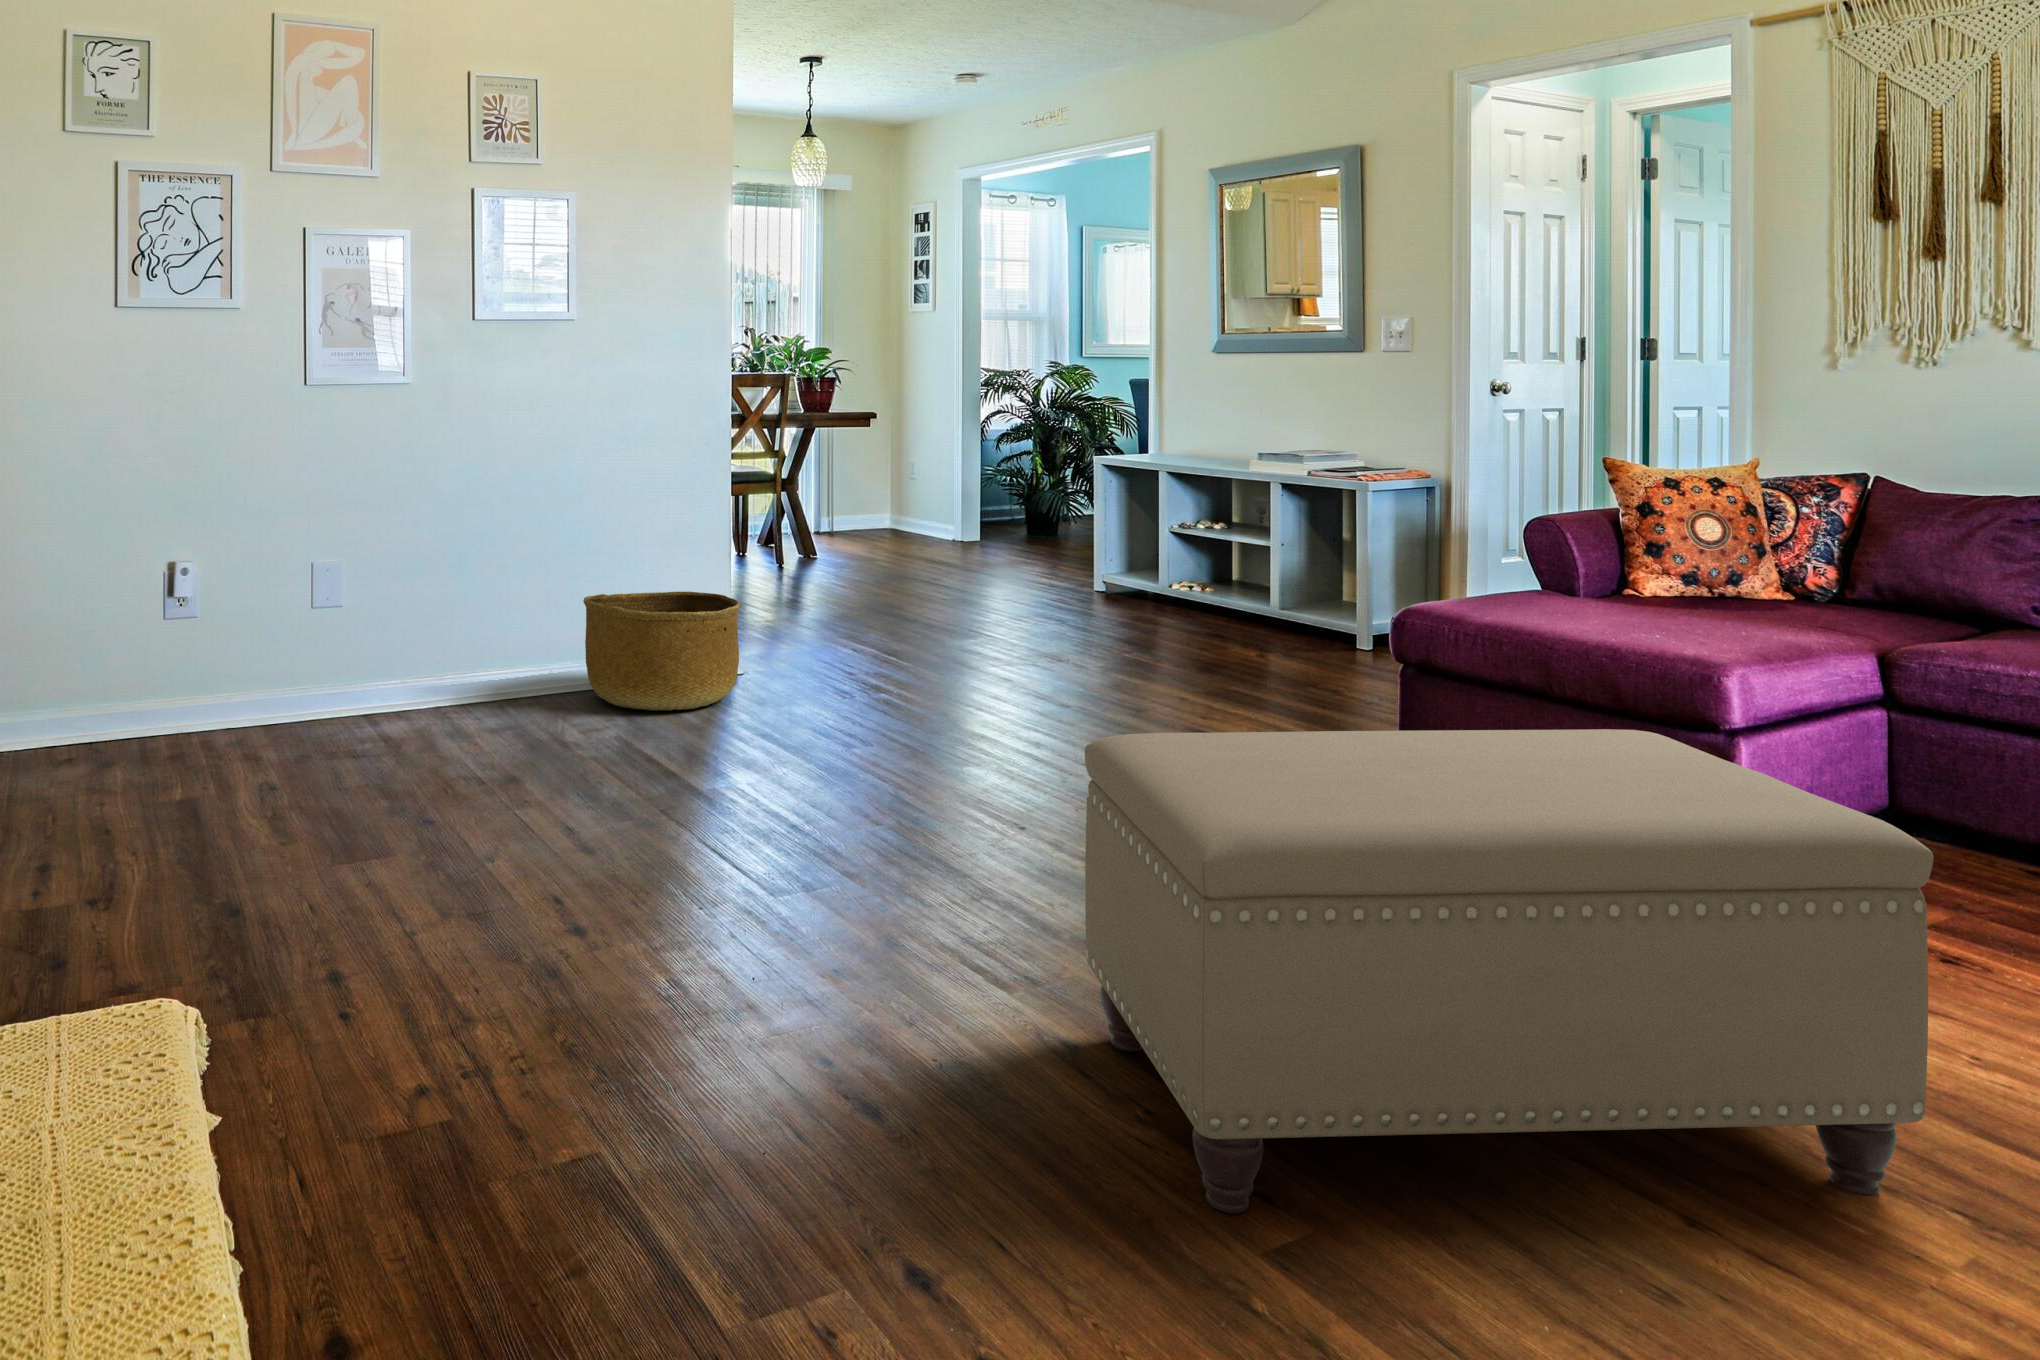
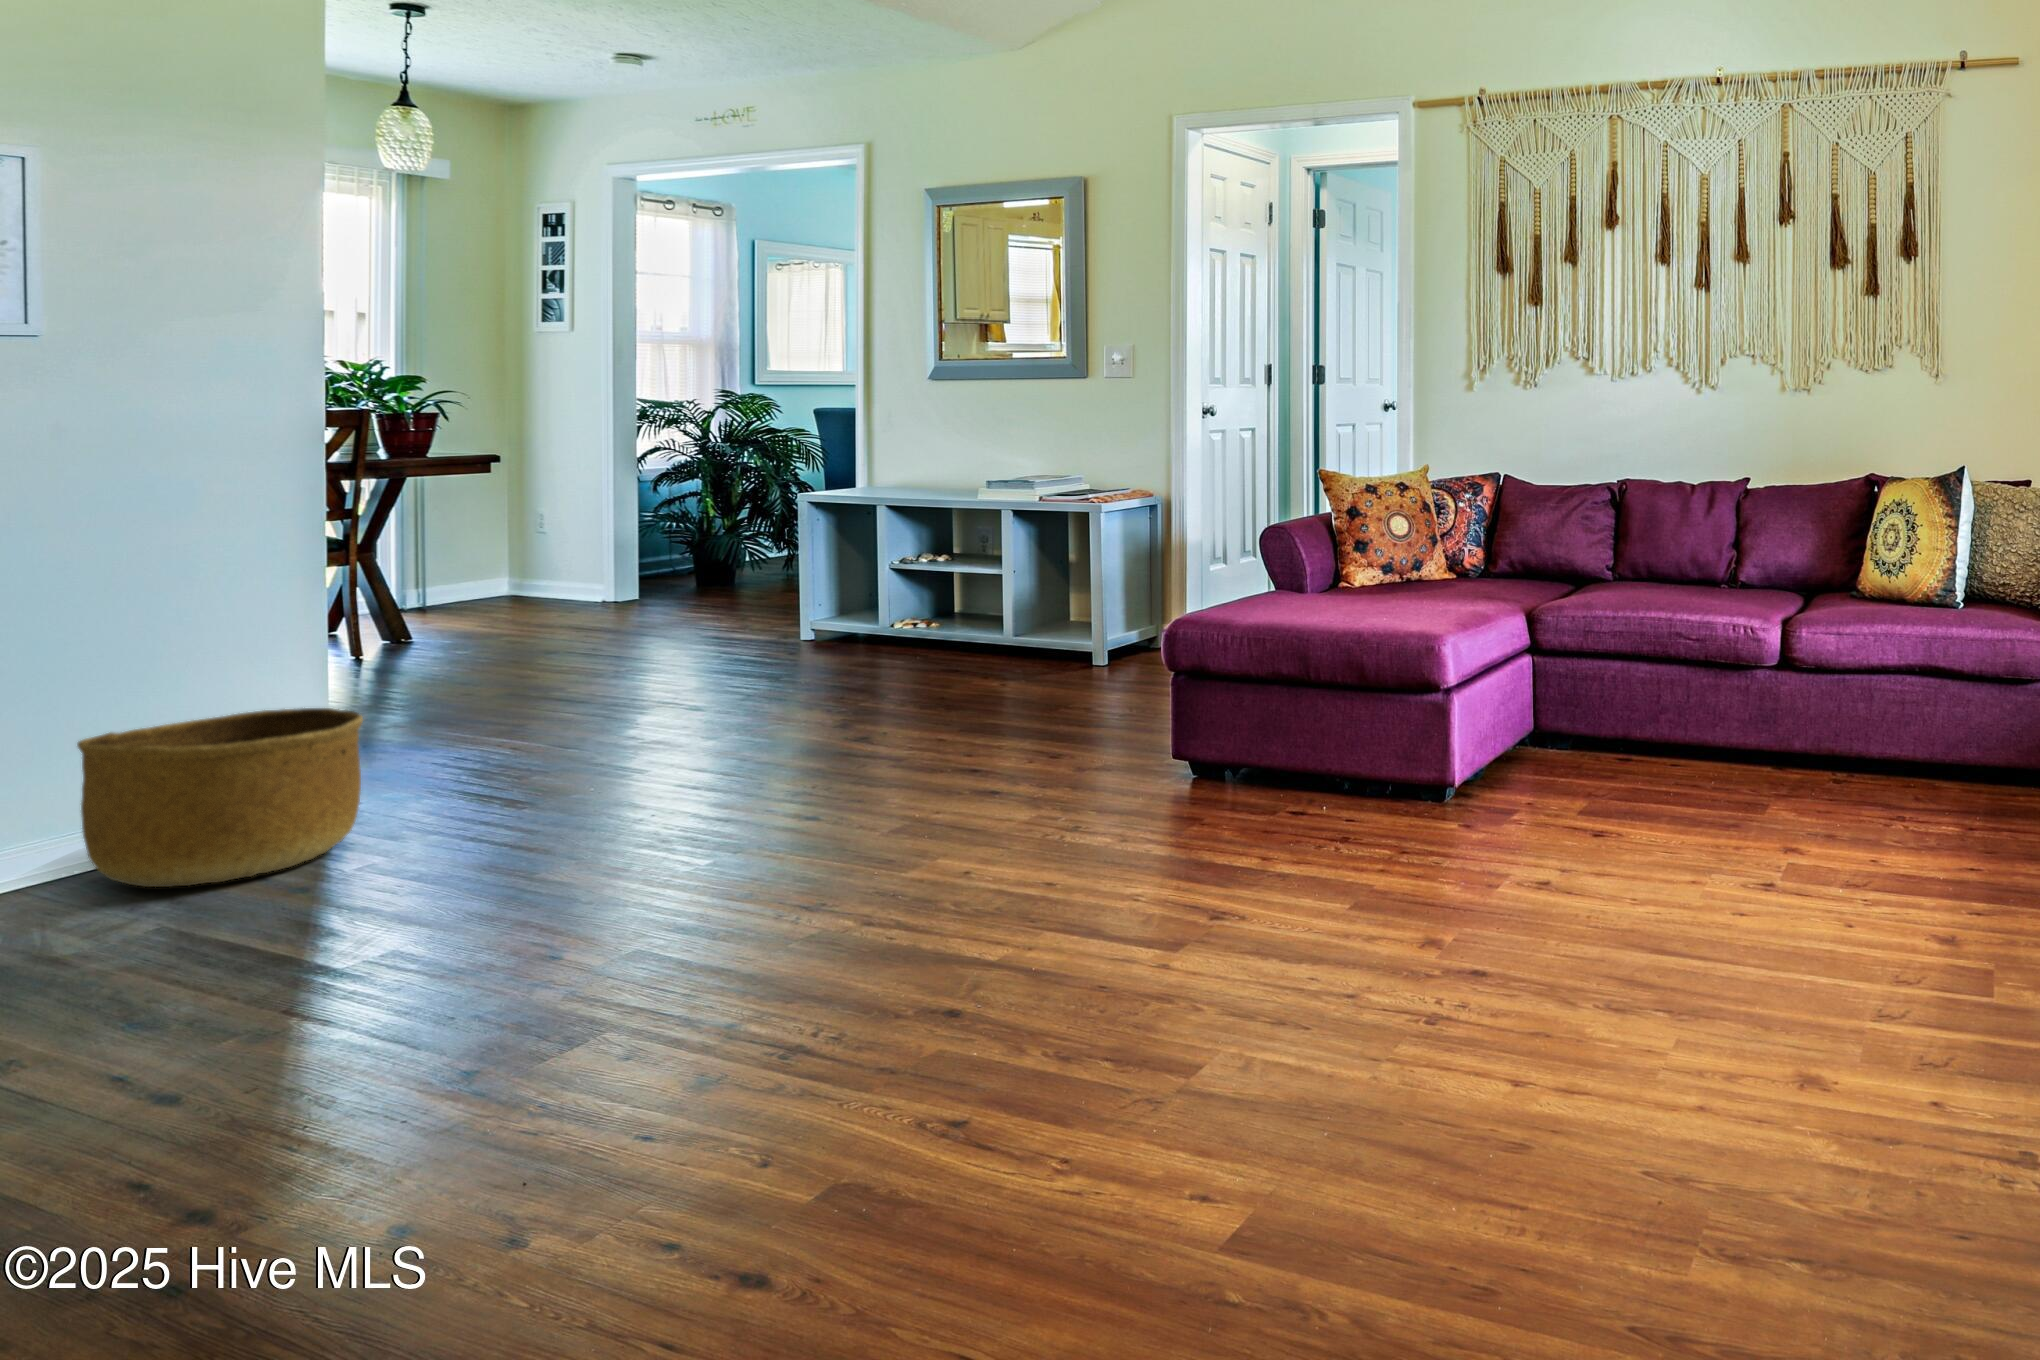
ottoman: present [1085,729,1934,1213] -> none [972,696,1639,1213]

